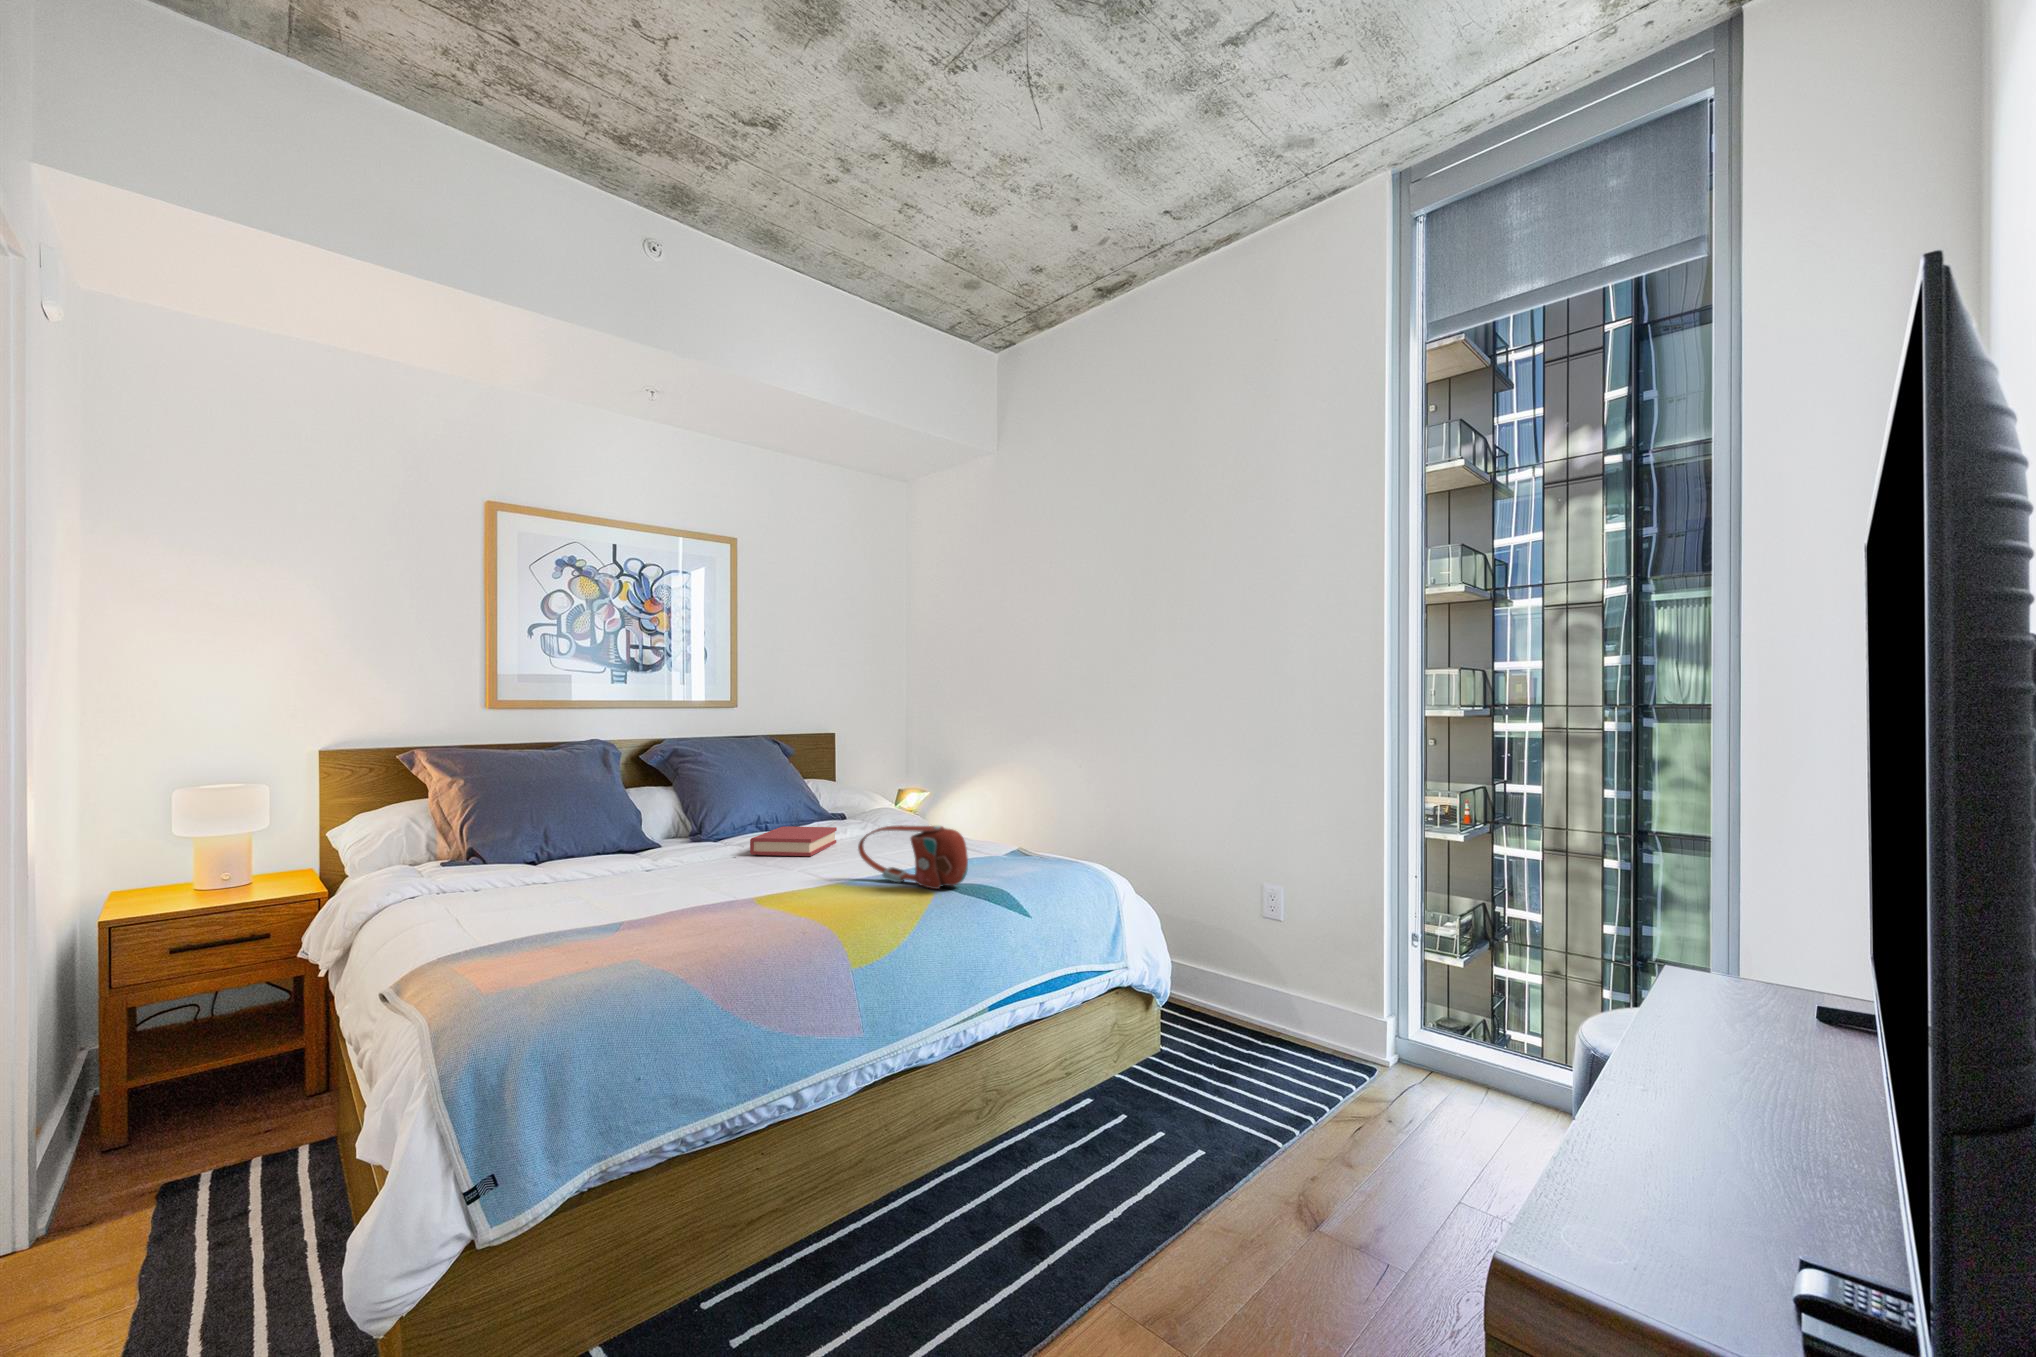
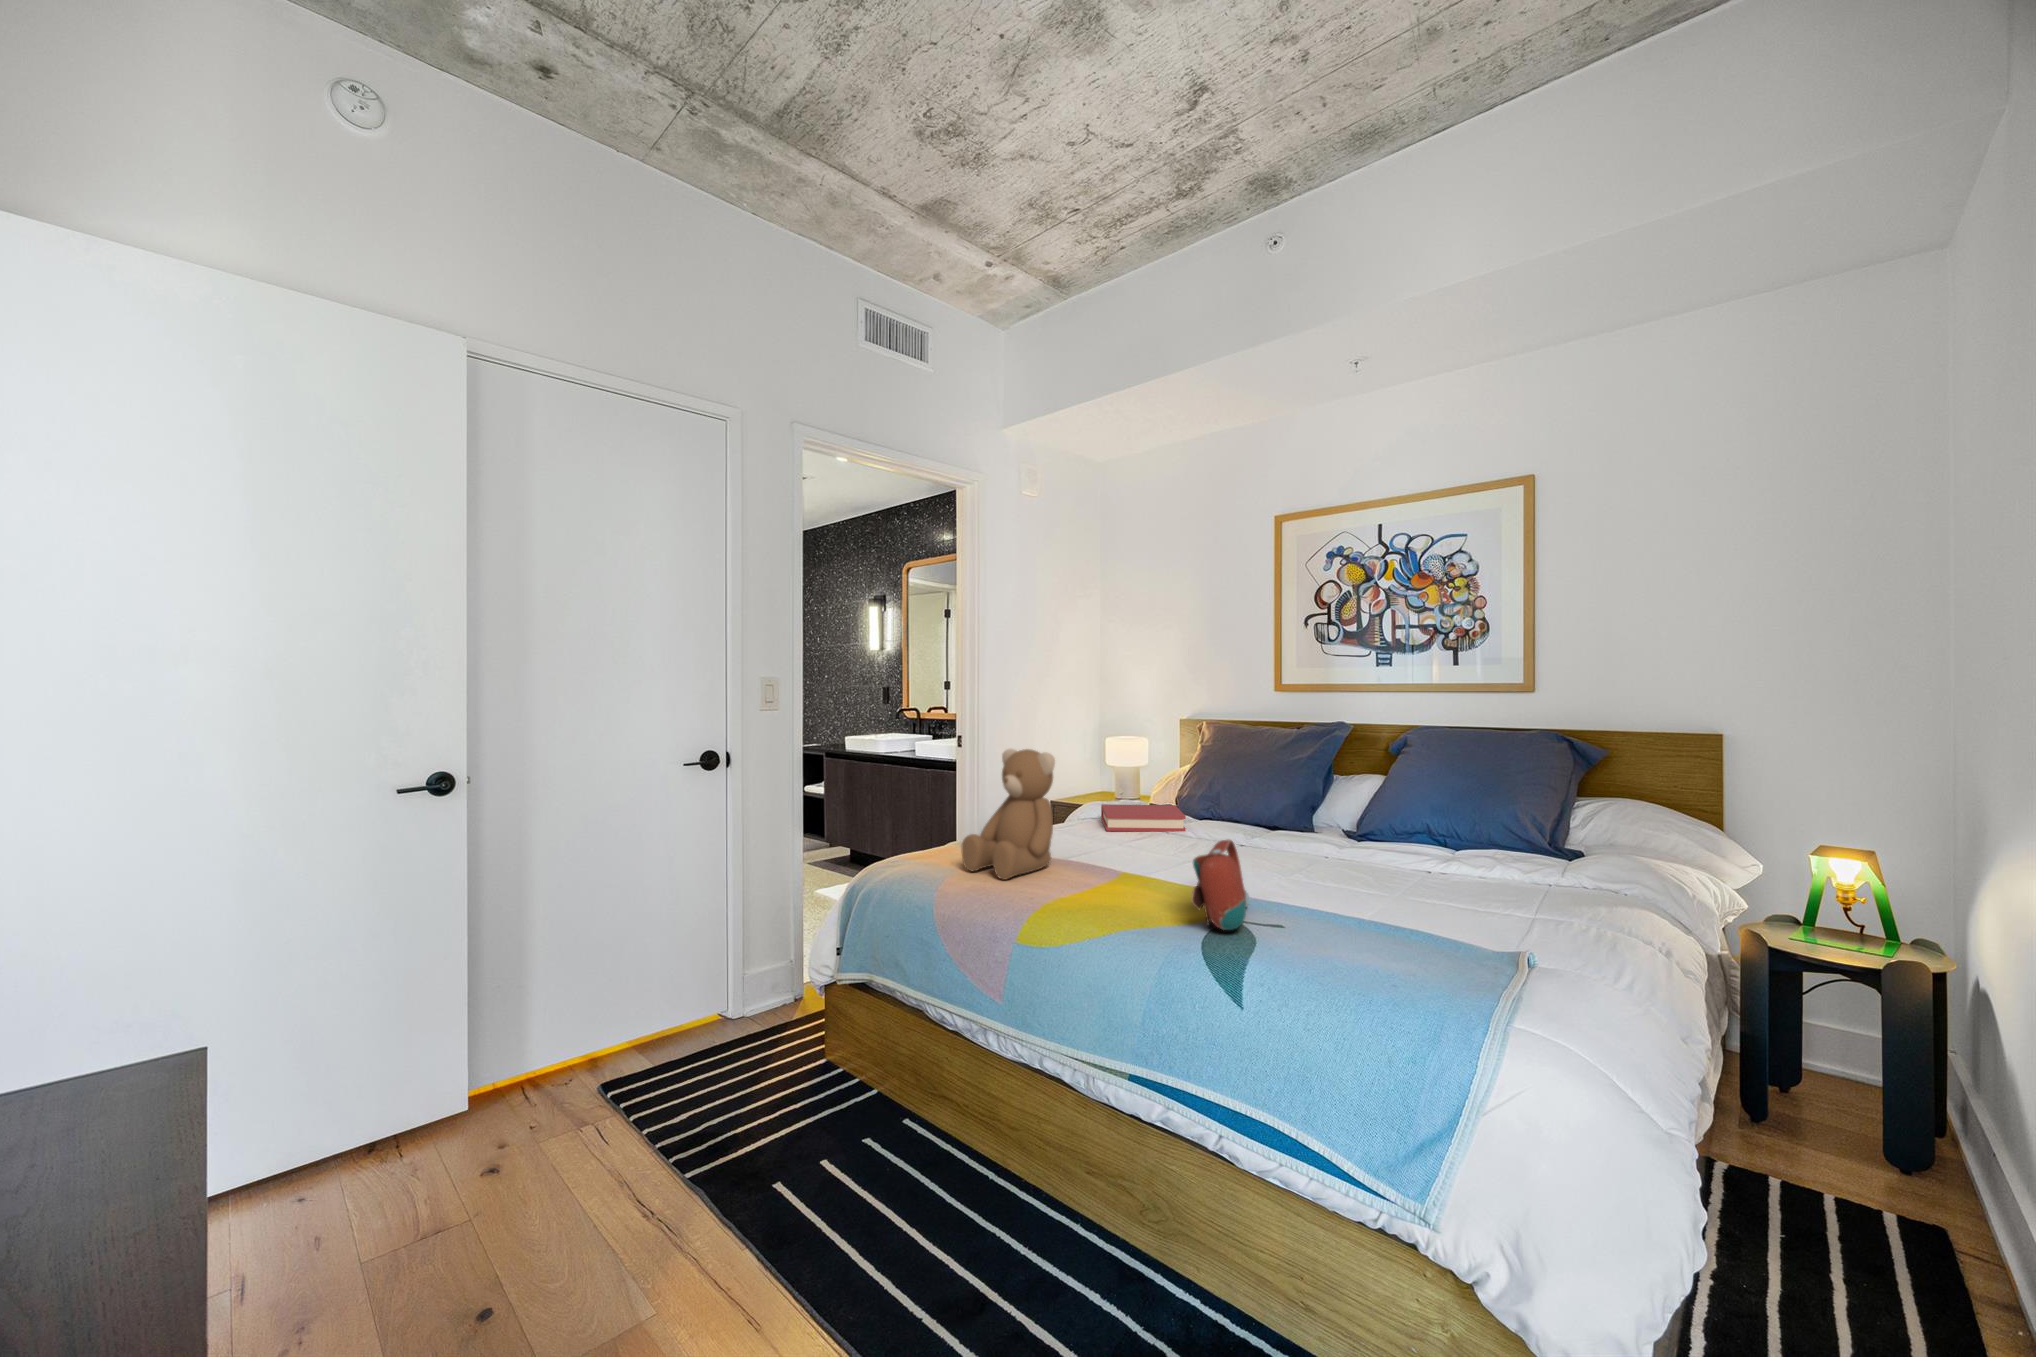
teddy bear: none [626,779,745,945] -> present [961,749,1055,880]
hardback book: present [750,826,837,856] -> present [1101,804,1186,832]

